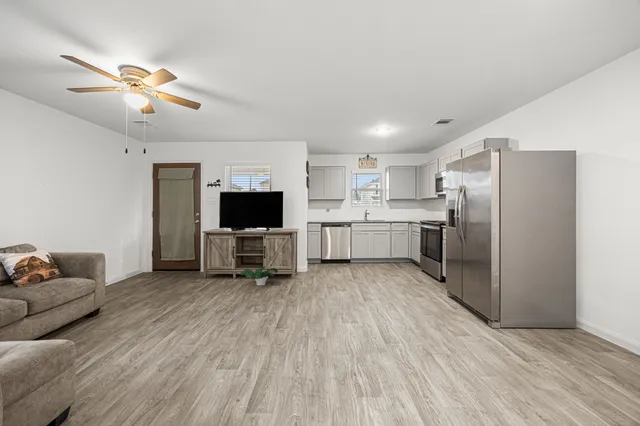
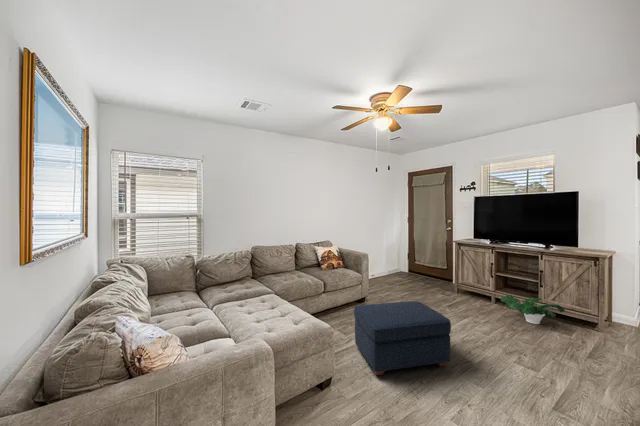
ottoman: none [97,288,210,374] -> present [354,301,451,375]

